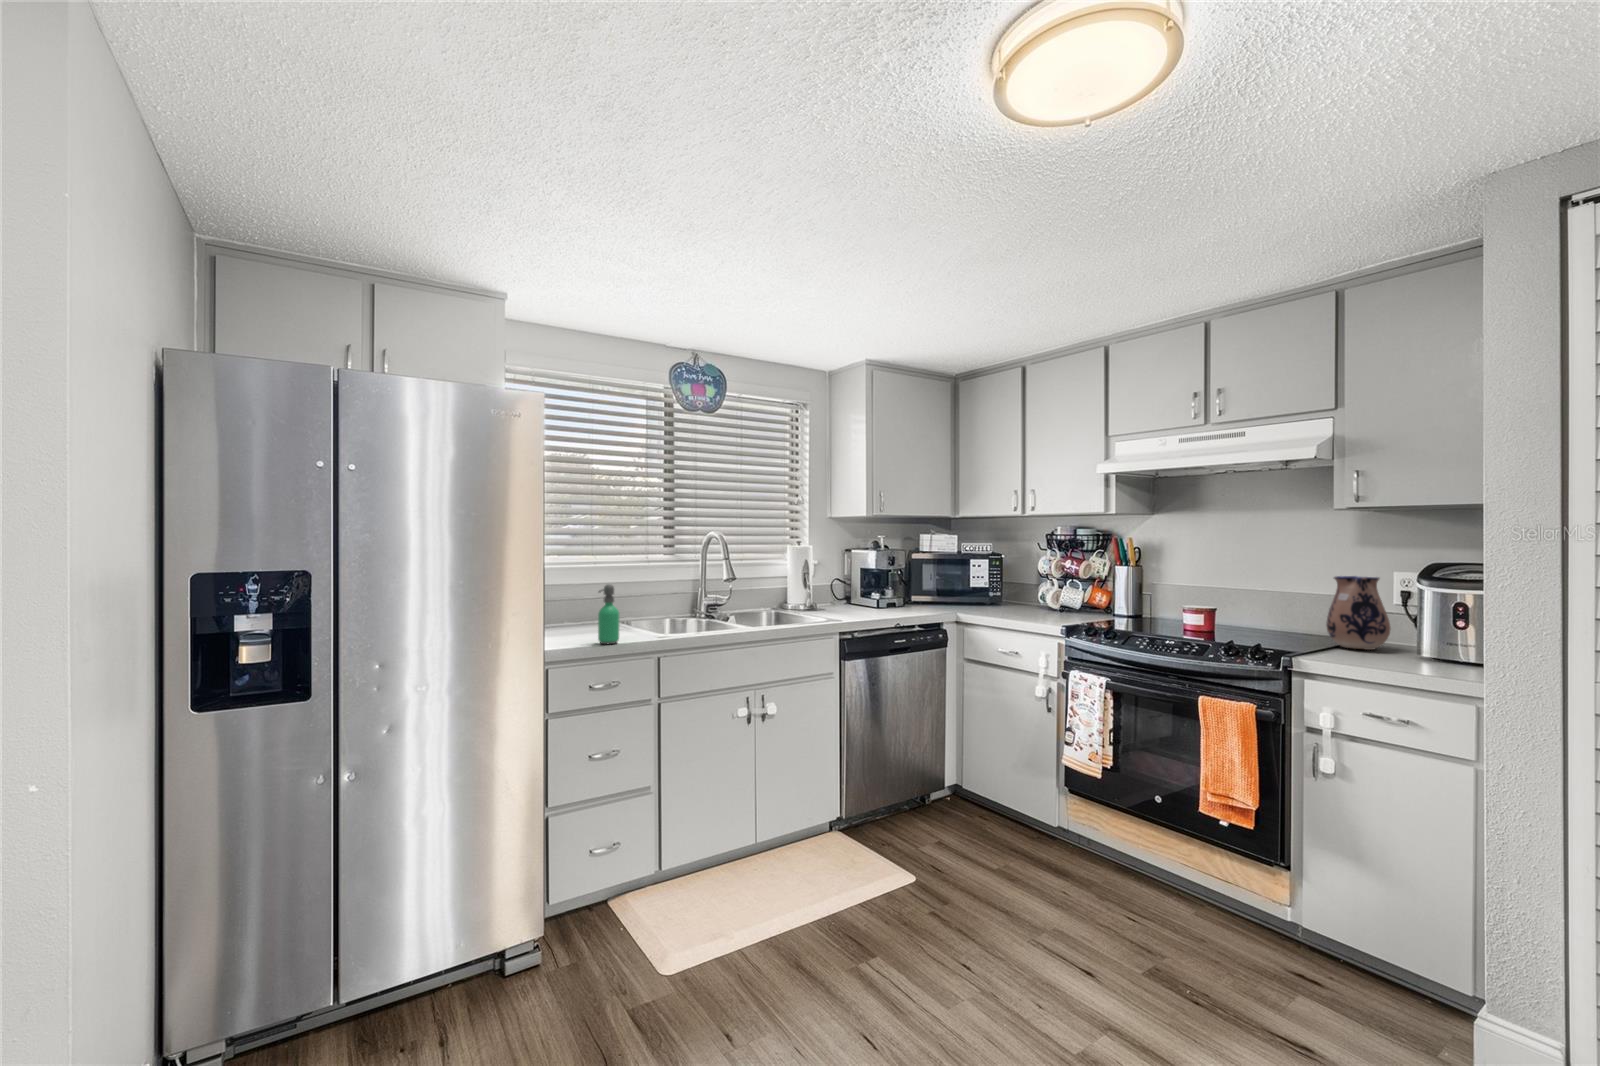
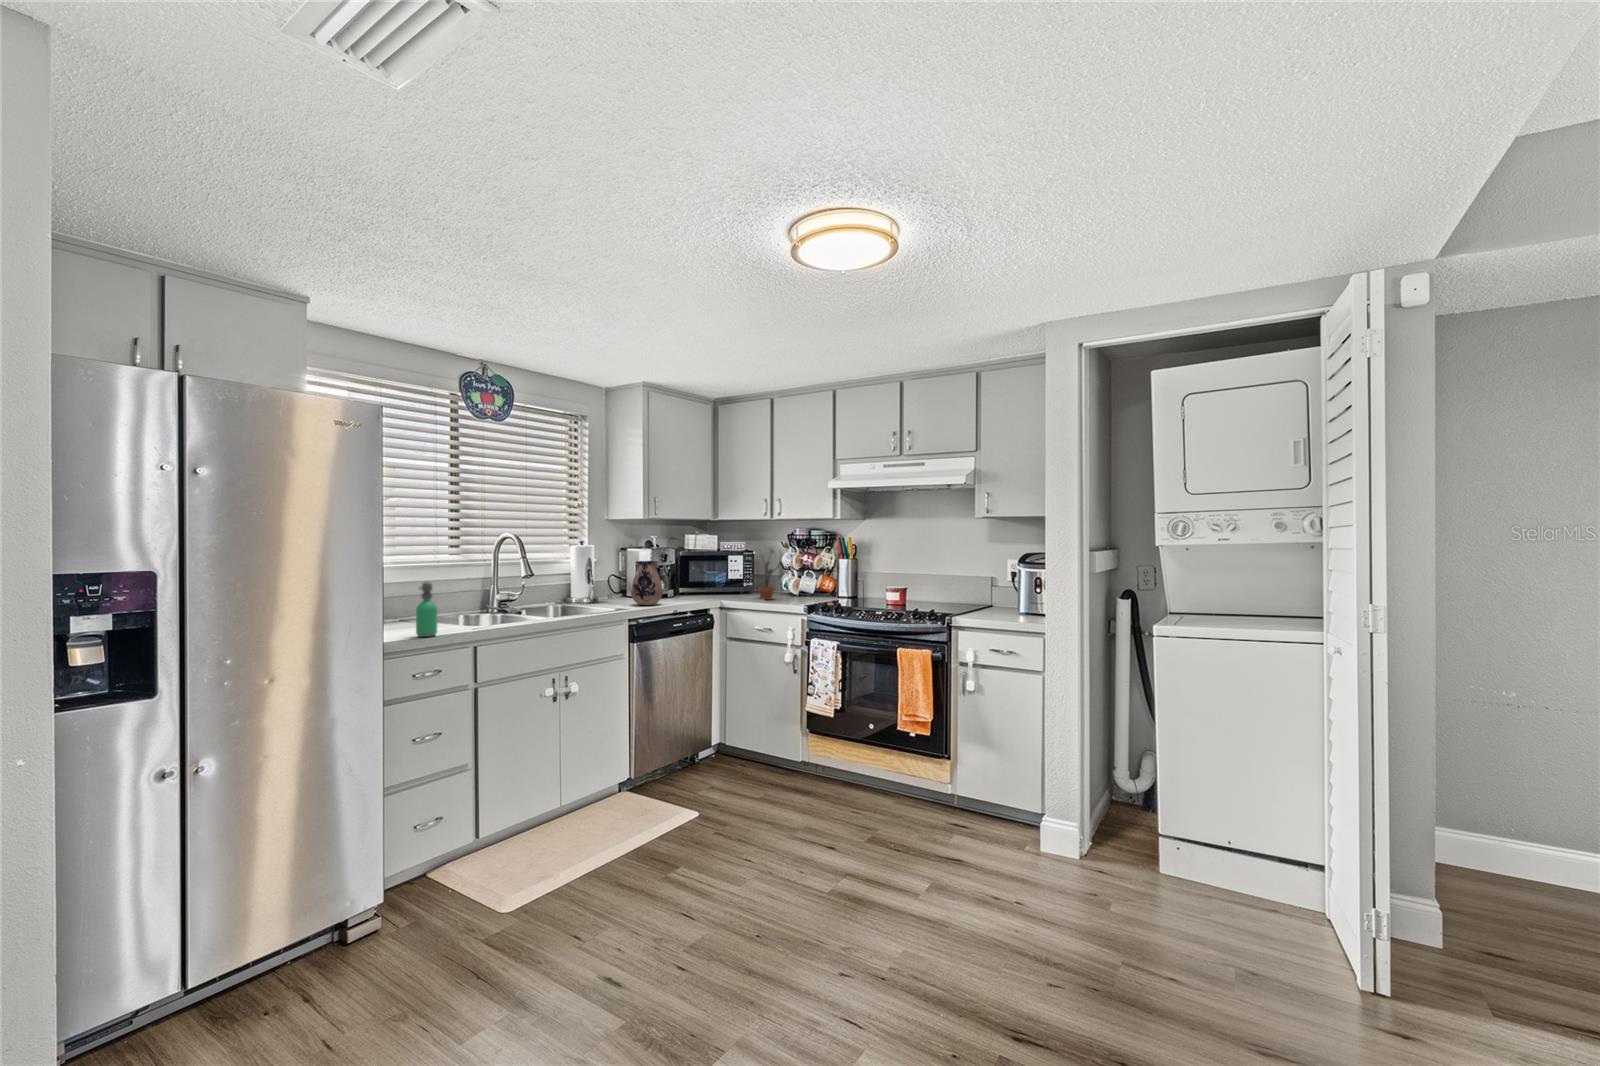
potted plant: none [994,543,1048,615] -> present [751,543,789,600]
ceramic pitcher: present [1326,576,1391,650] -> present [631,561,663,605]

